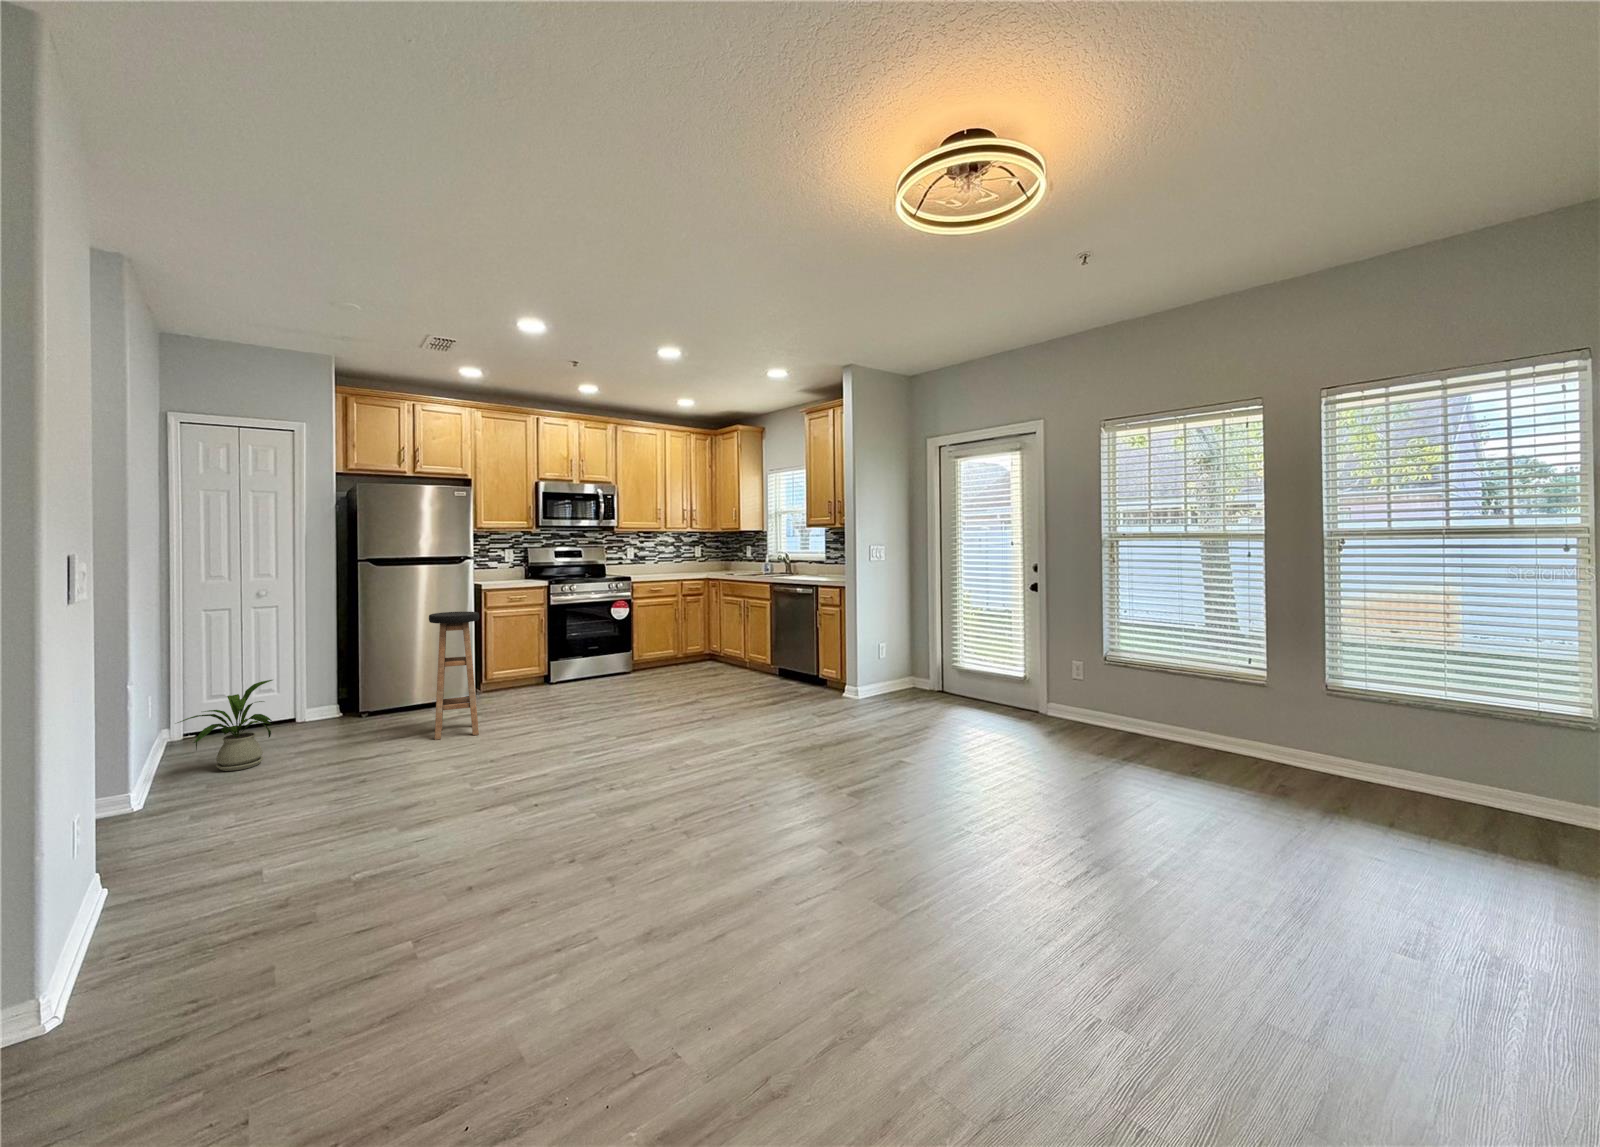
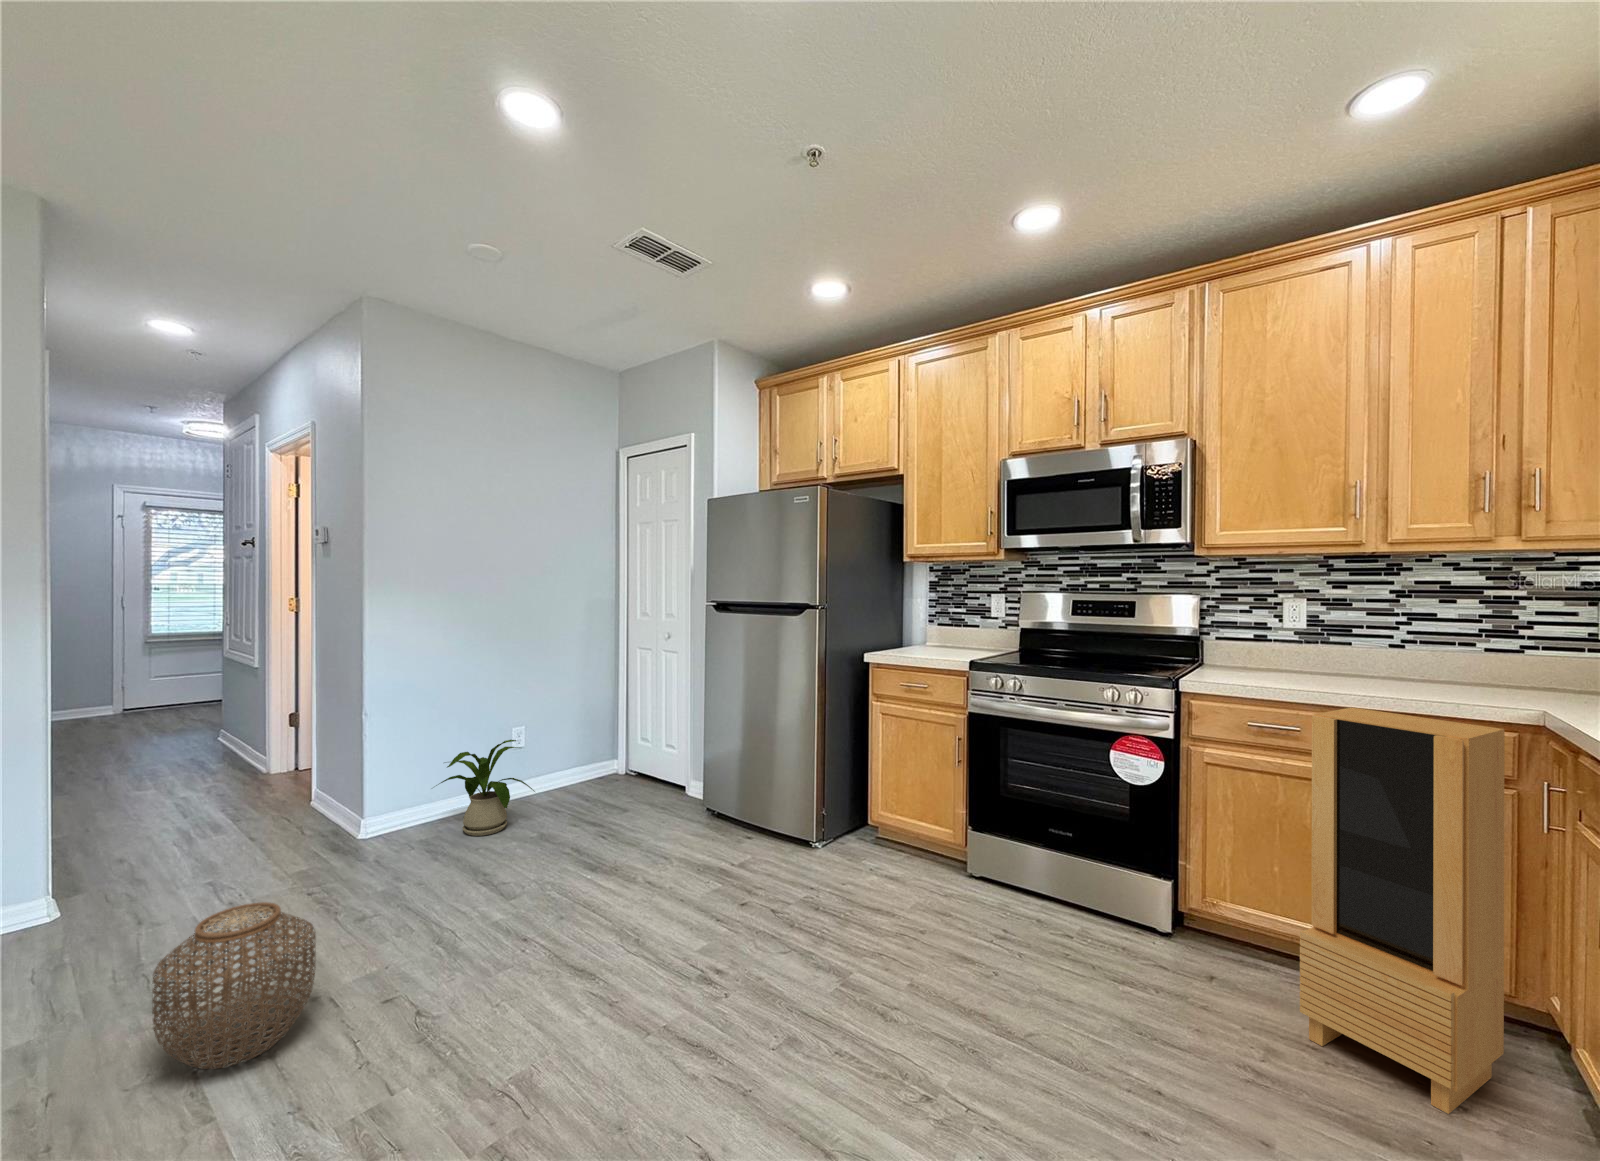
storage cabinet: none [677,579,715,673] -> present [1300,707,1505,1114]
bar stool: present [429,612,479,740] -> none [562,693,649,925]
woven basket: none [459,713,528,787] -> present [152,902,316,1069]

